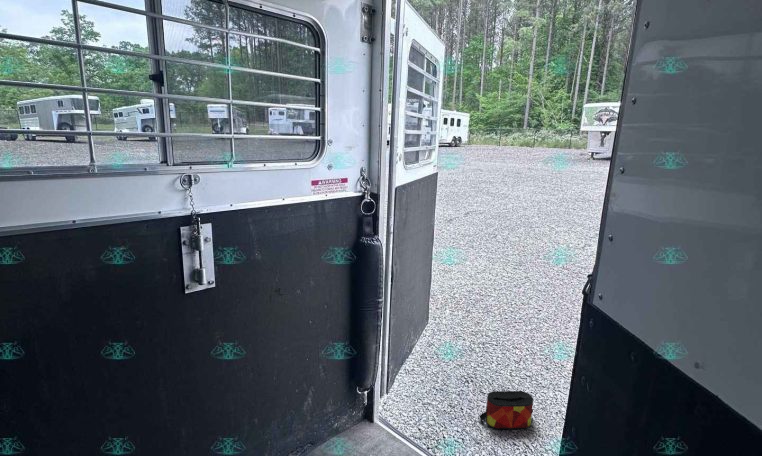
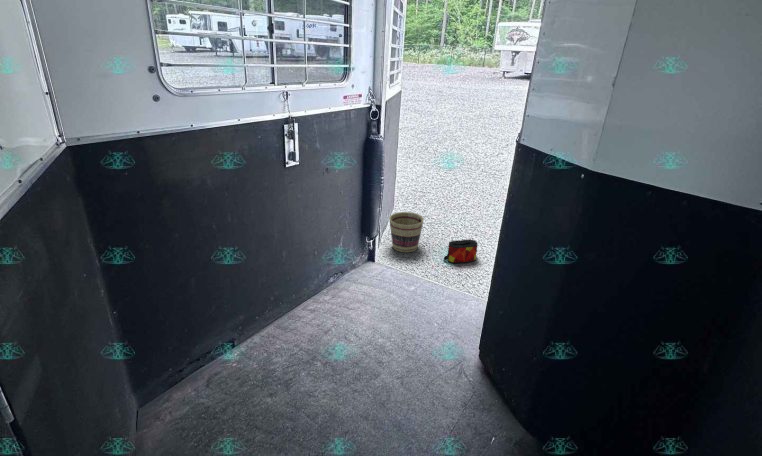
basket: none [405,335,454,398] -> present [389,212,424,252]

